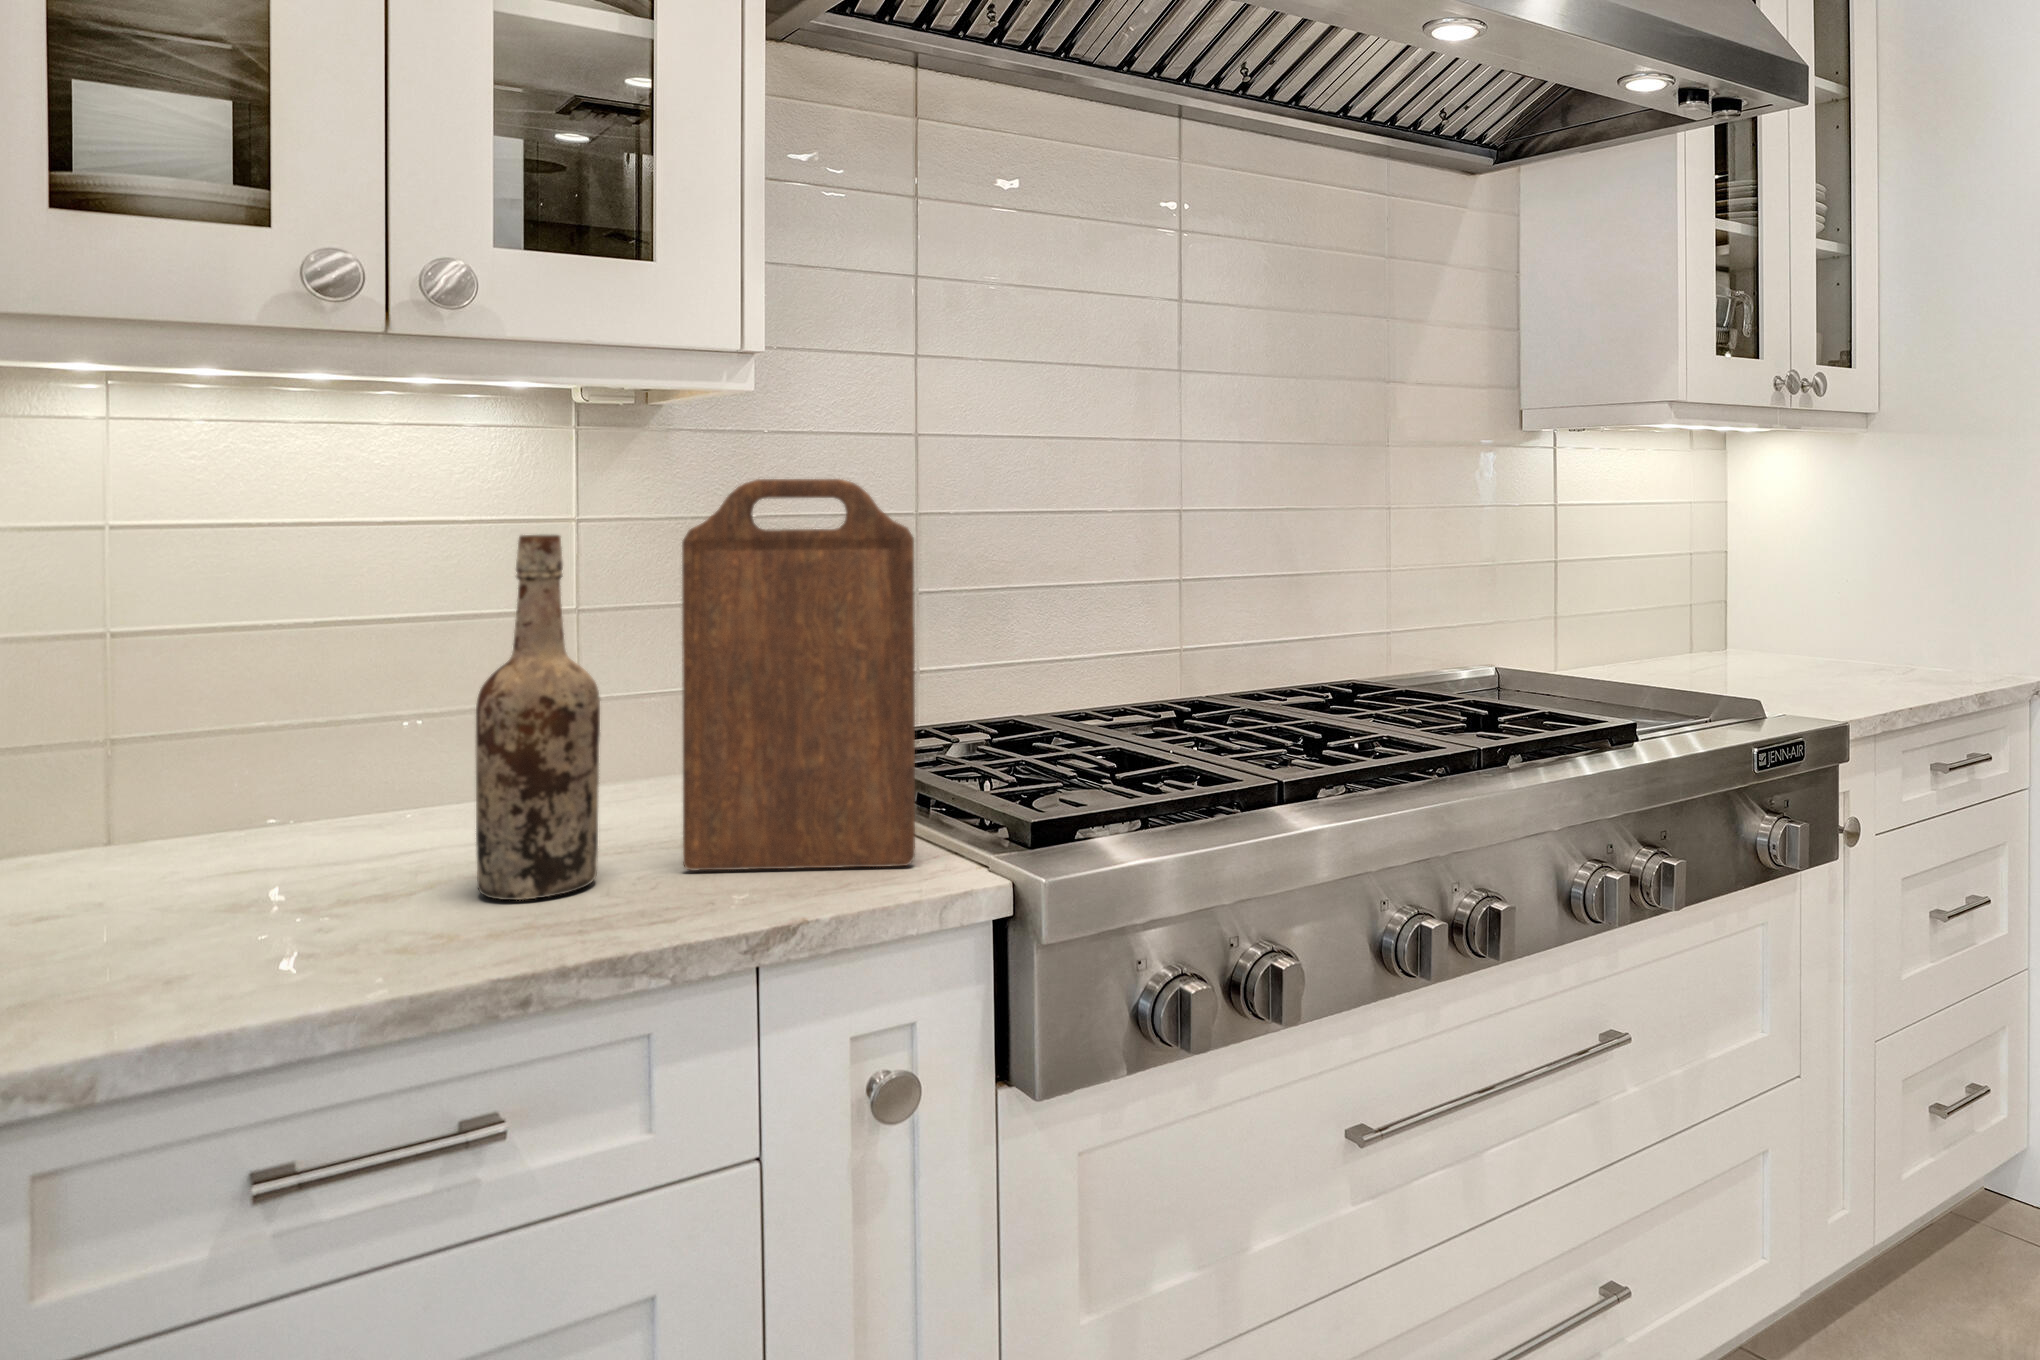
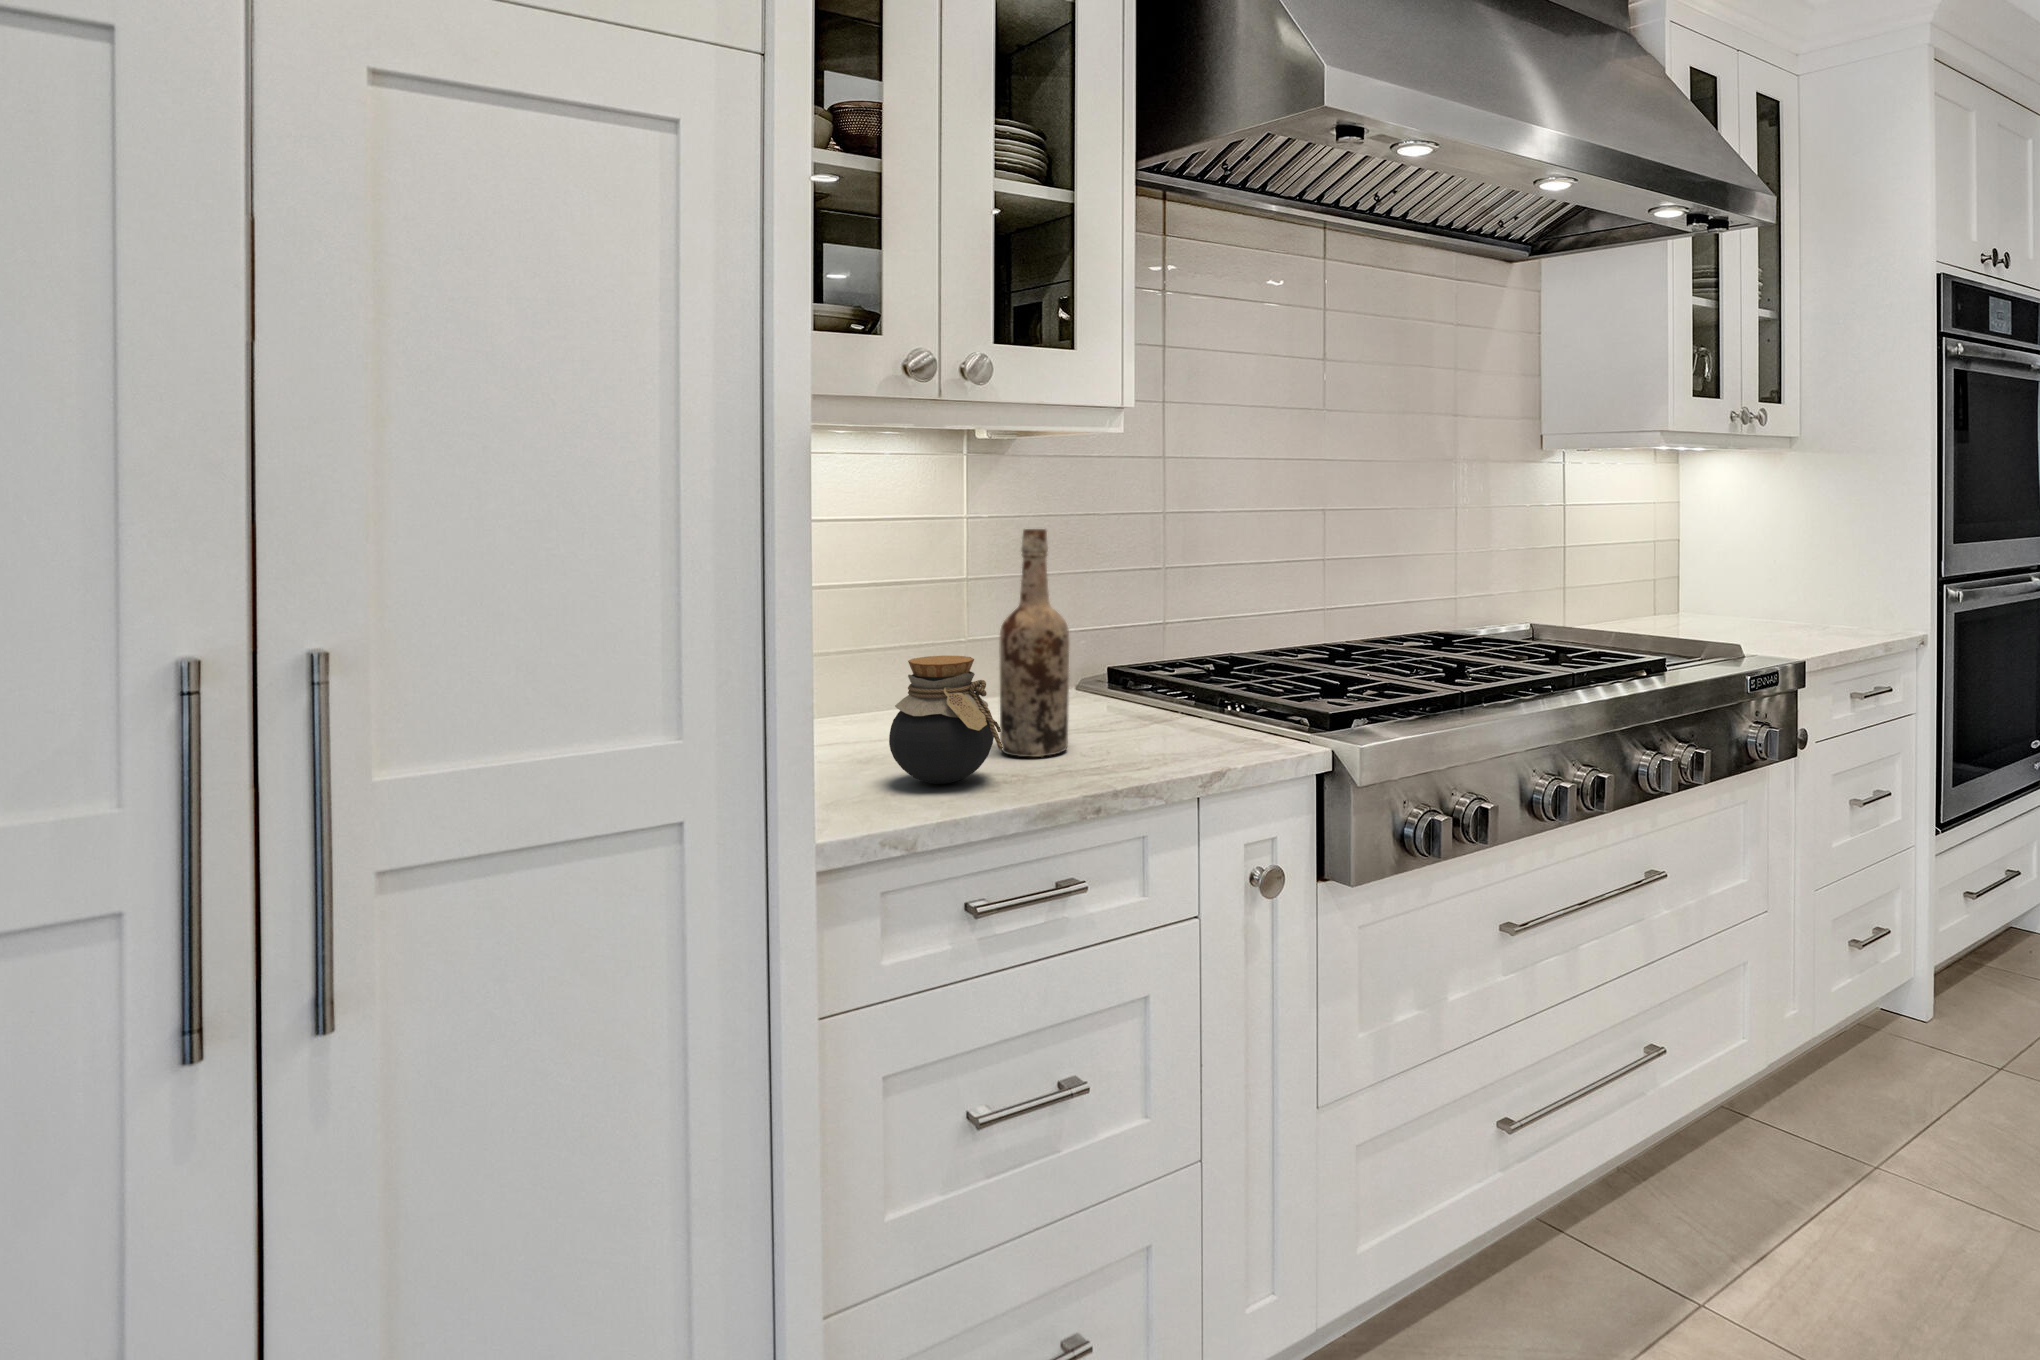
cutting board: present [682,479,915,870] -> none [1112,493,1257,743]
jar: none [193,741,398,957] -> present [889,656,1003,784]

